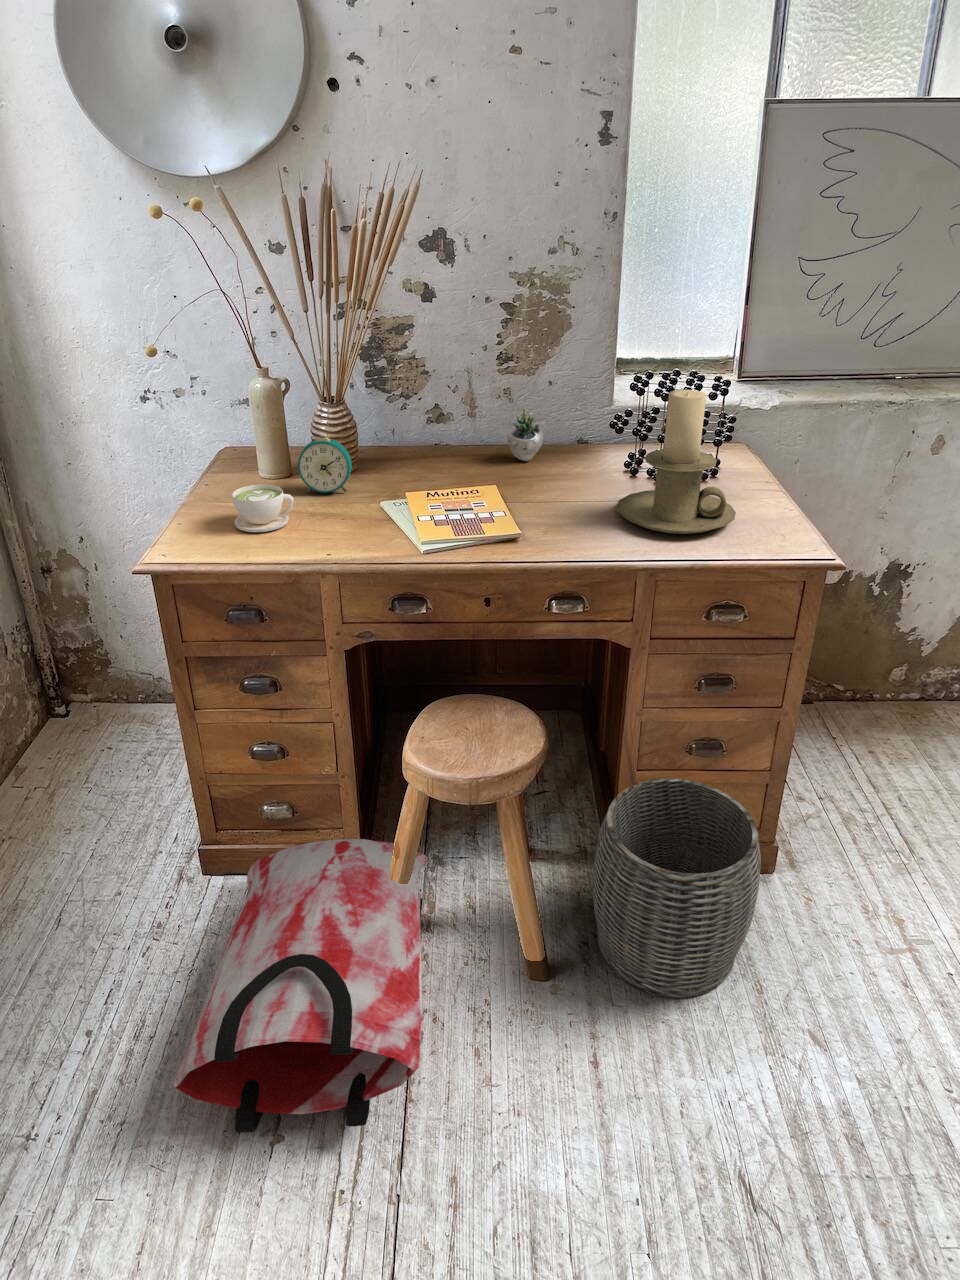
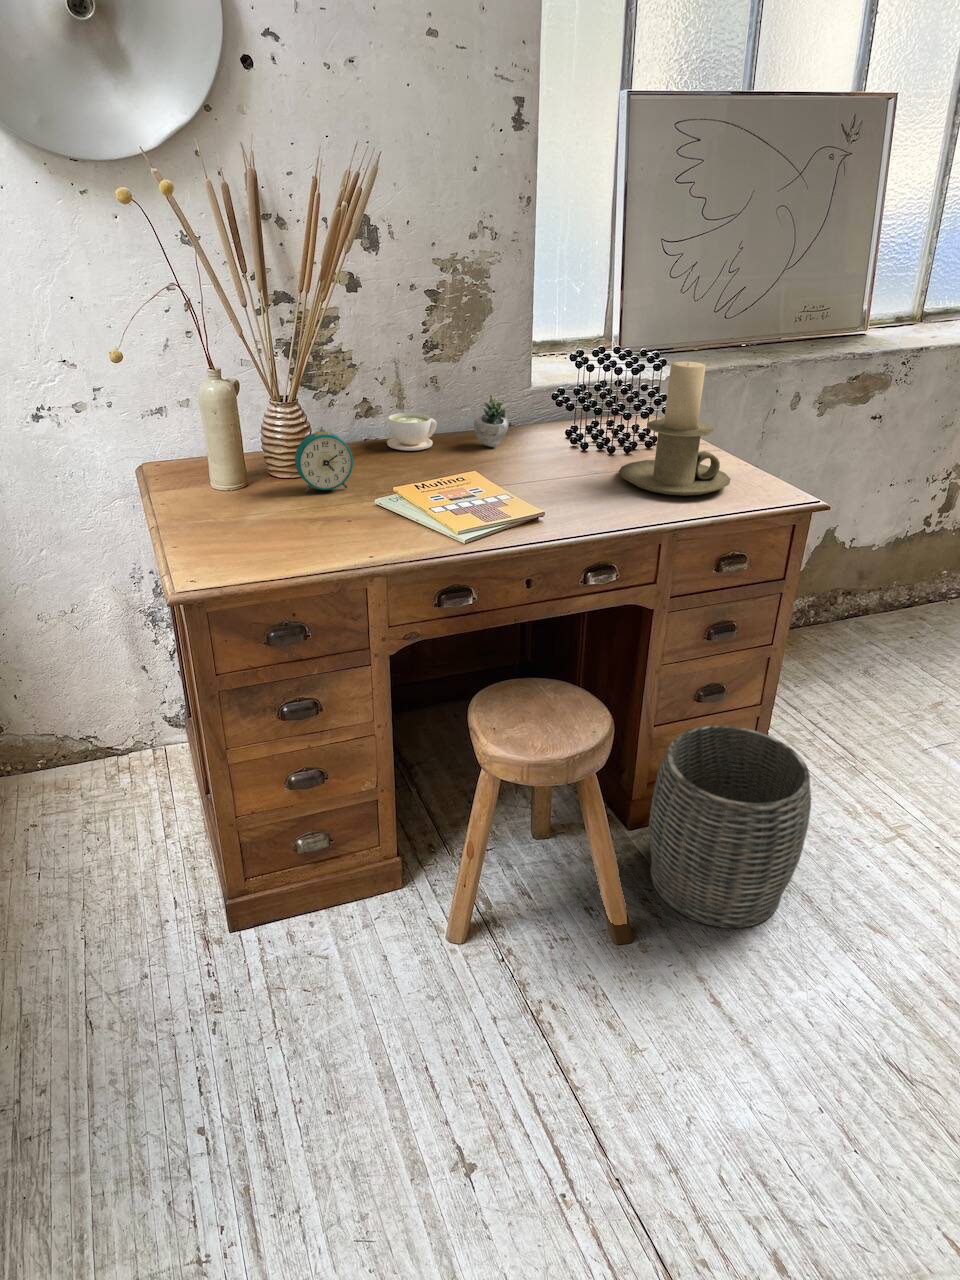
coffee cup: present [232,484,293,532] -> present [387,413,437,451]
bag: present [174,839,428,1133] -> none [295,846,609,1175]

